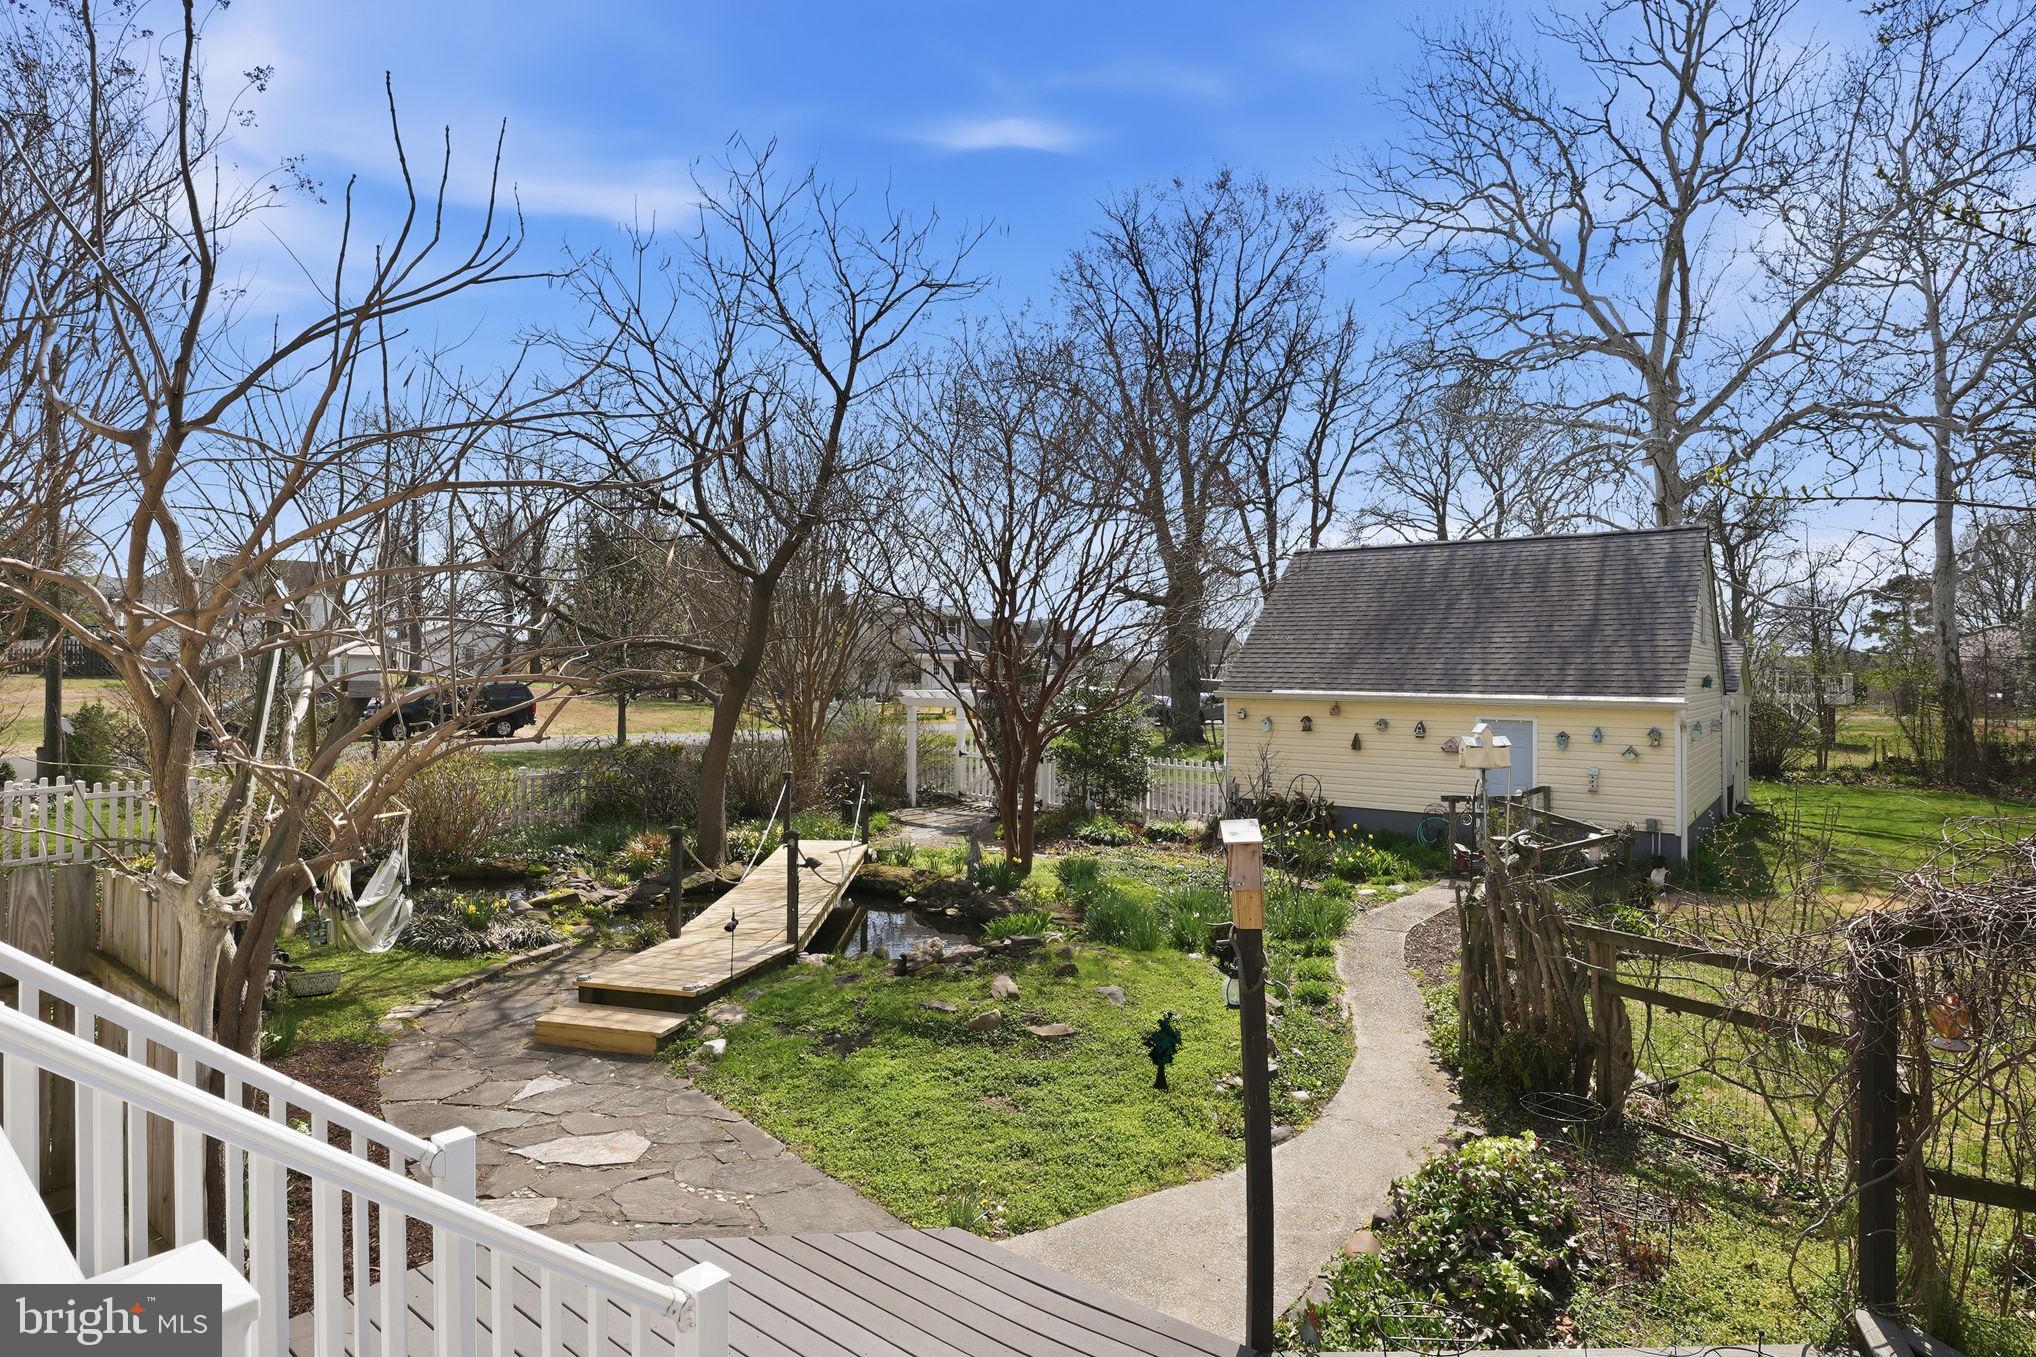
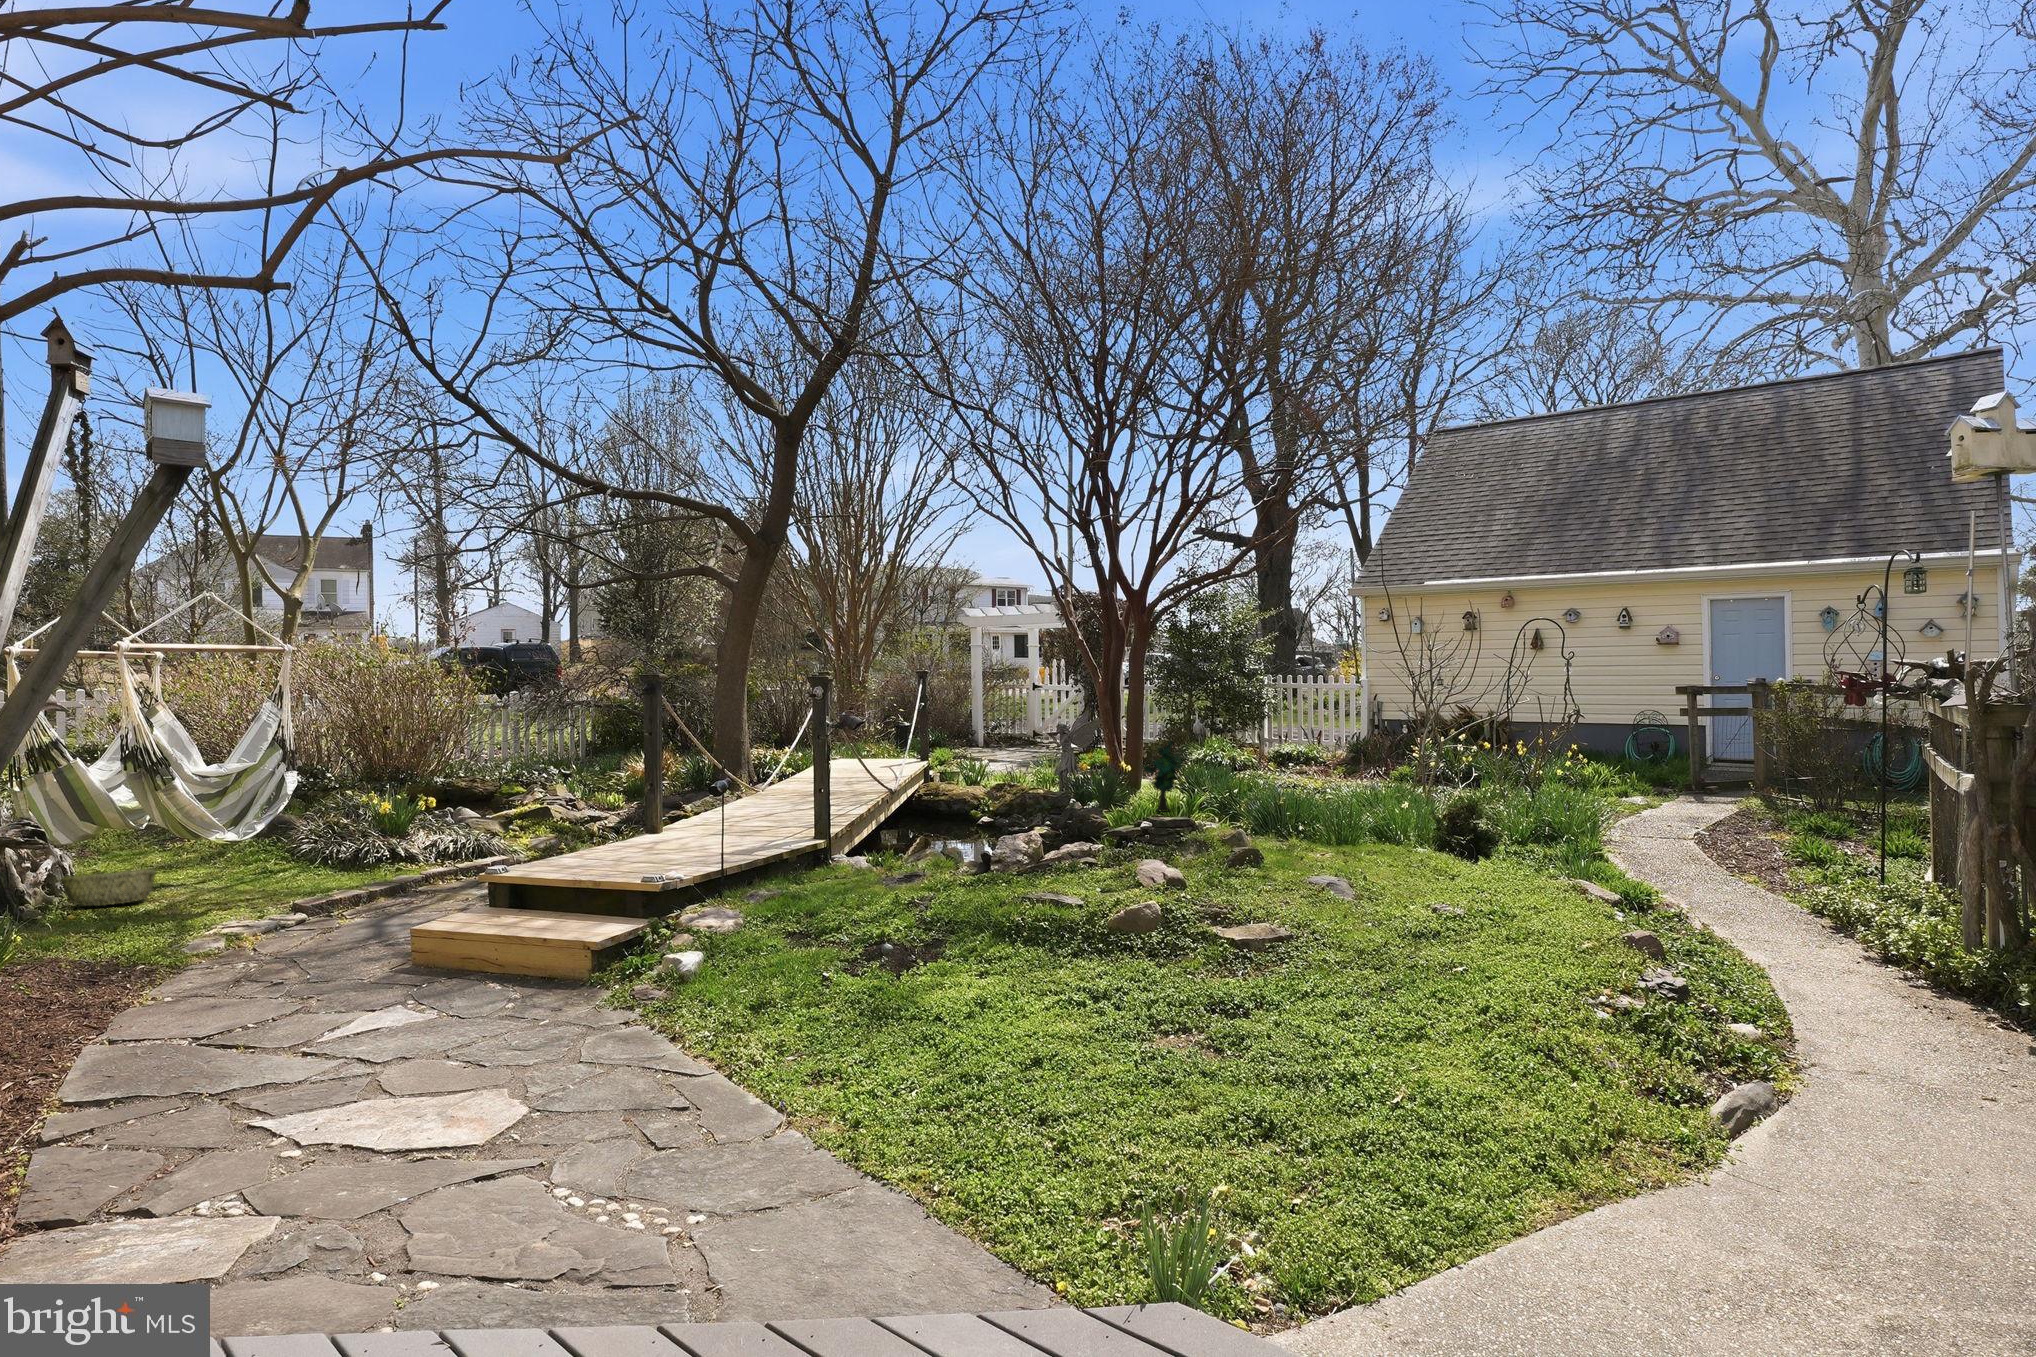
decorative plant: present [1141,1012,1183,1089] -> present [1144,741,1182,812]

